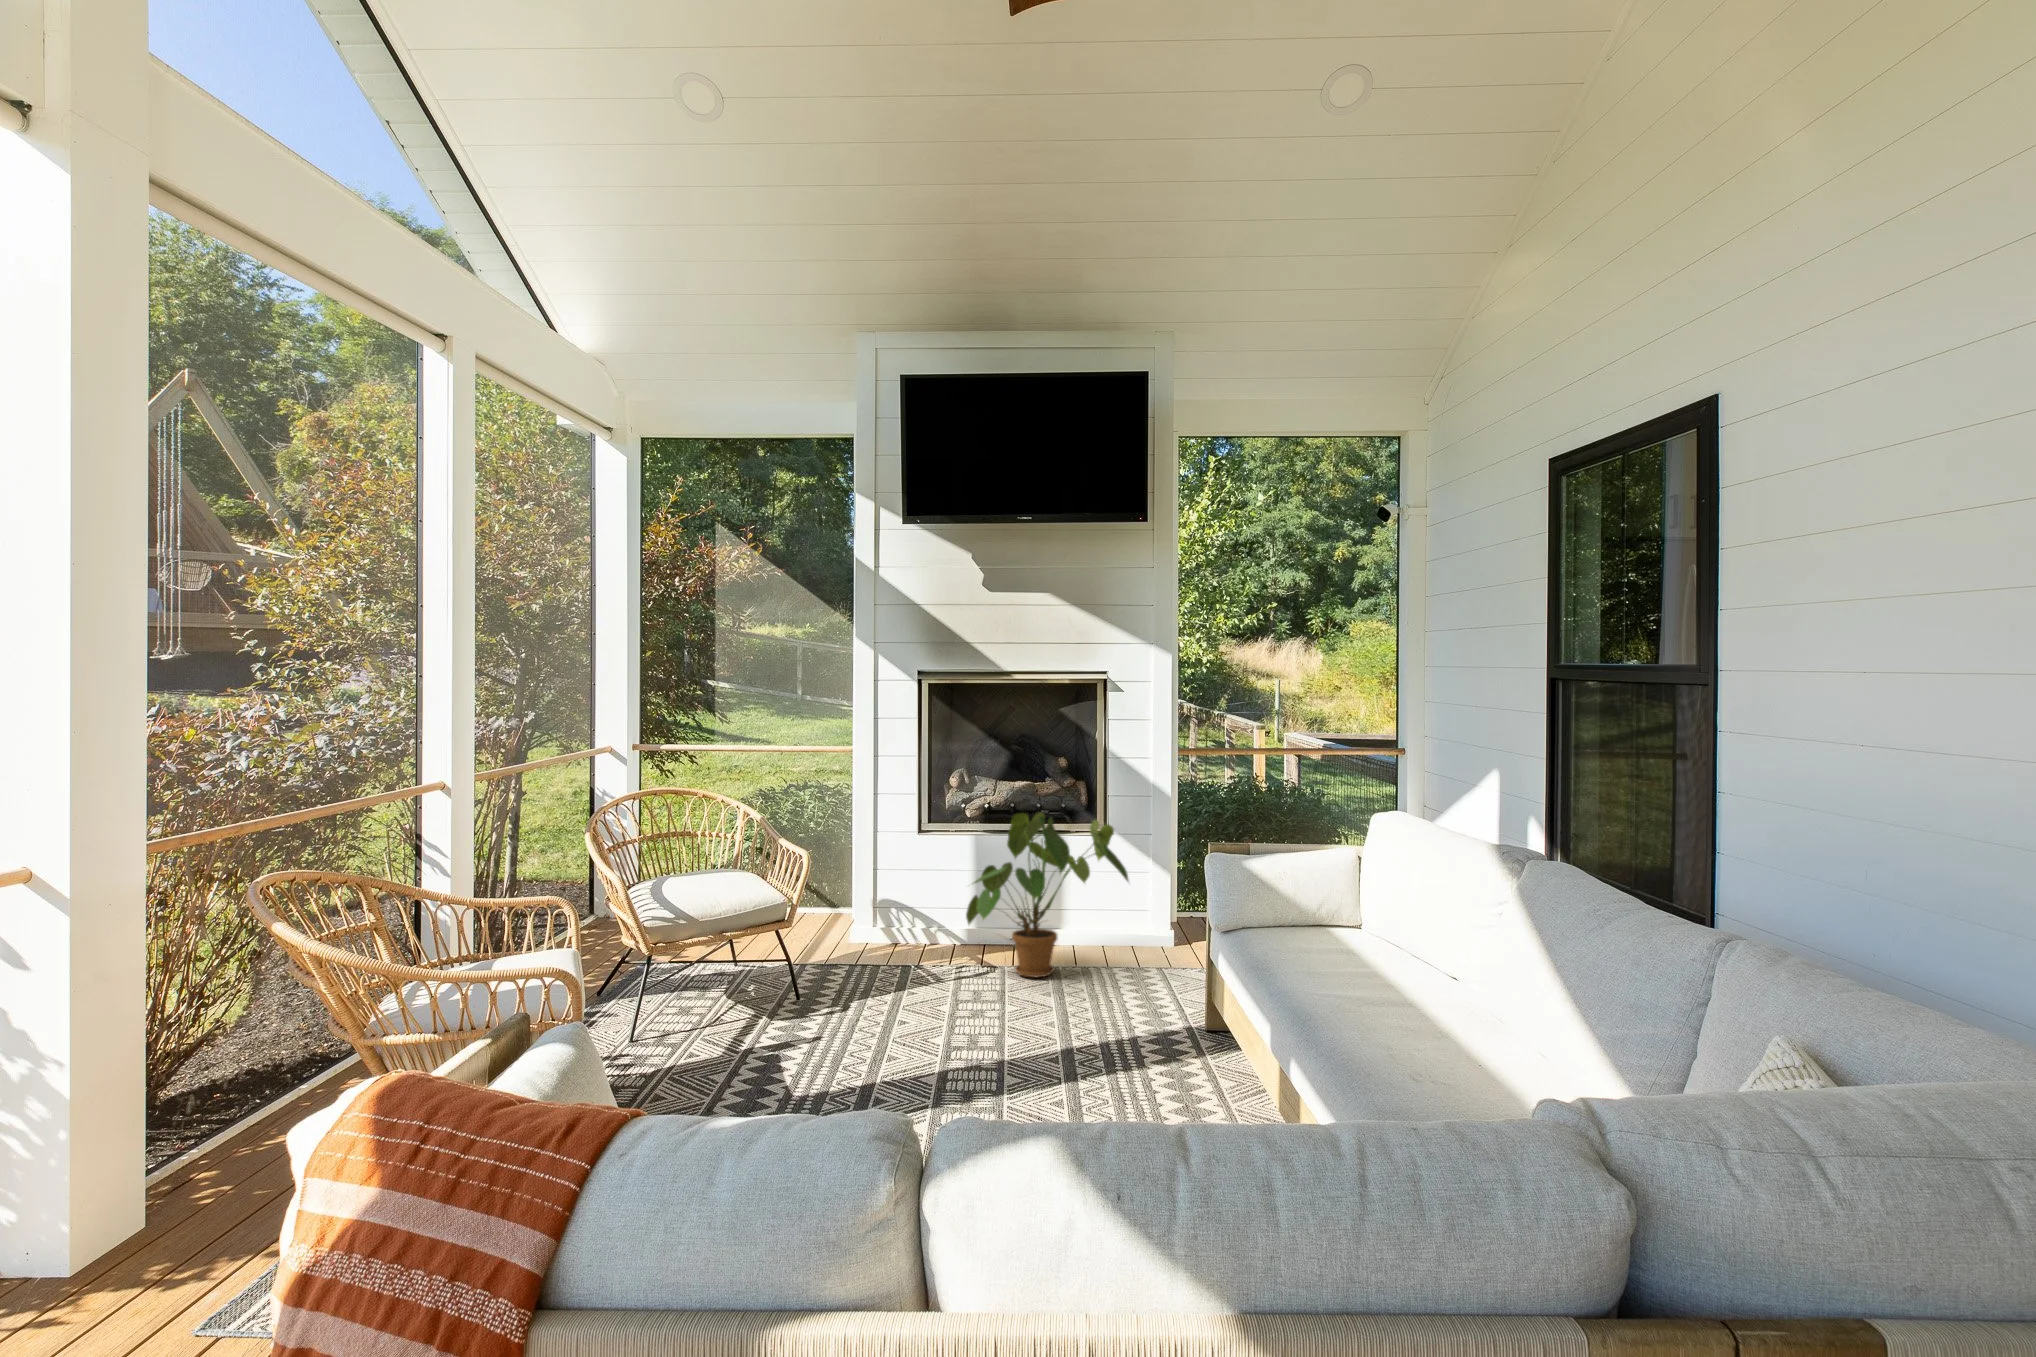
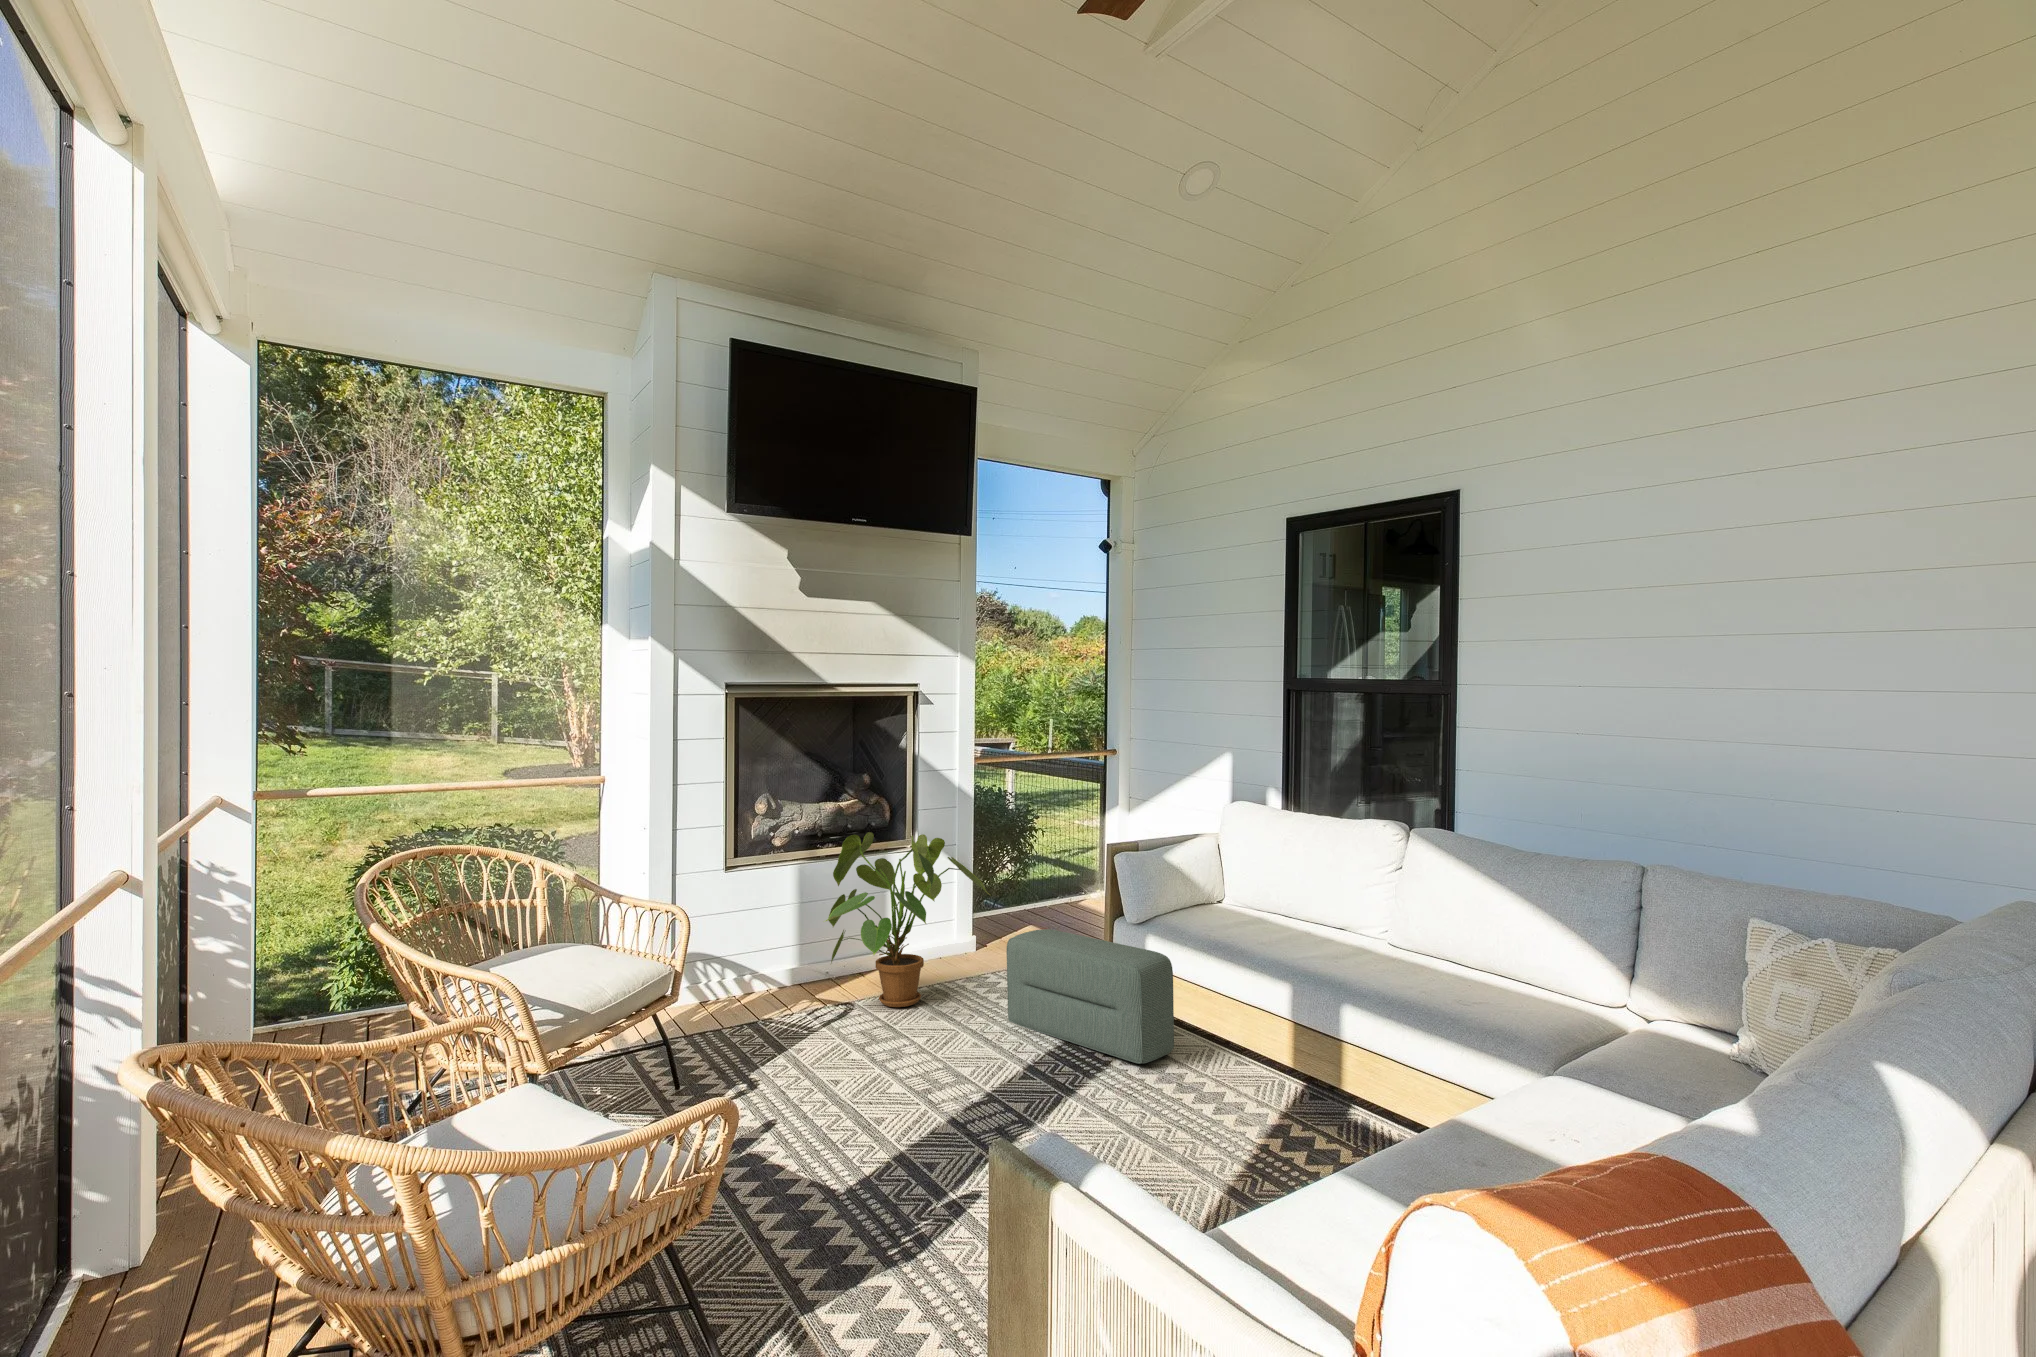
pouf: none [1099,923,1203,1070] -> present [1006,929,1174,1064]

